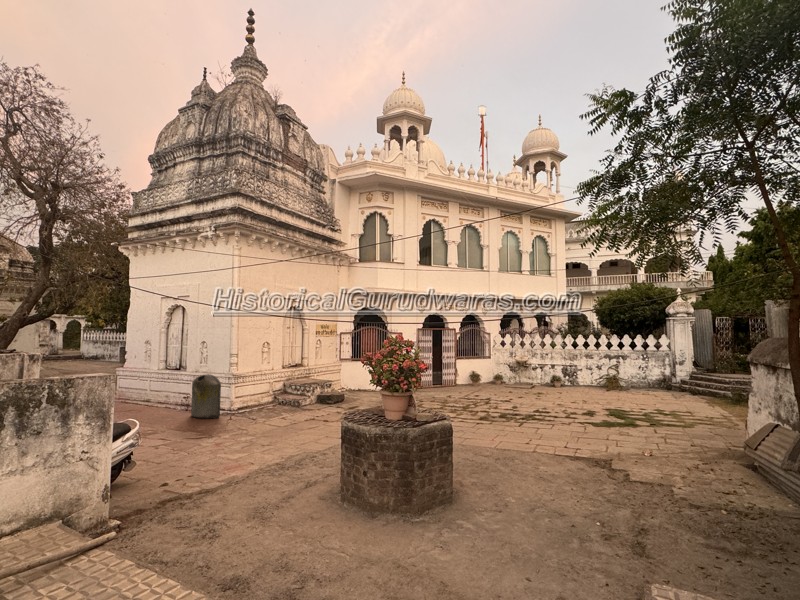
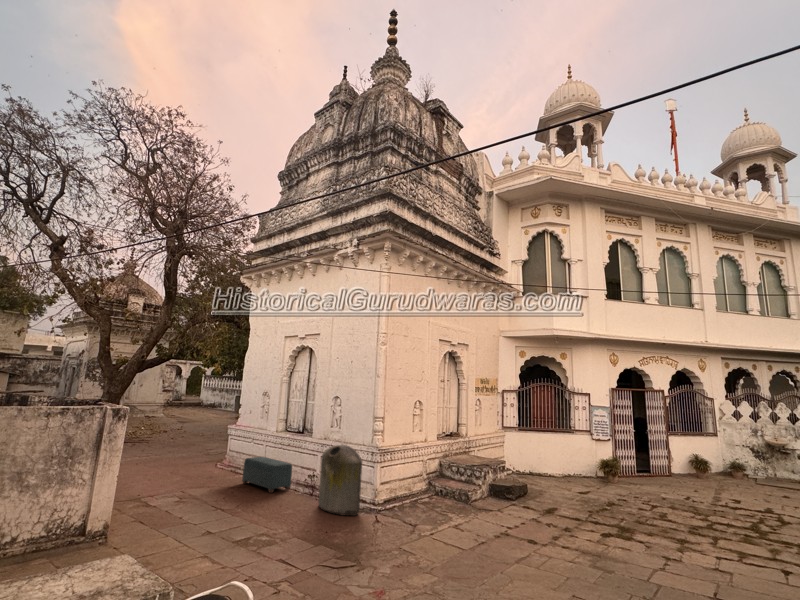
bench: none [132,389,172,412] -> present [242,457,292,493]

